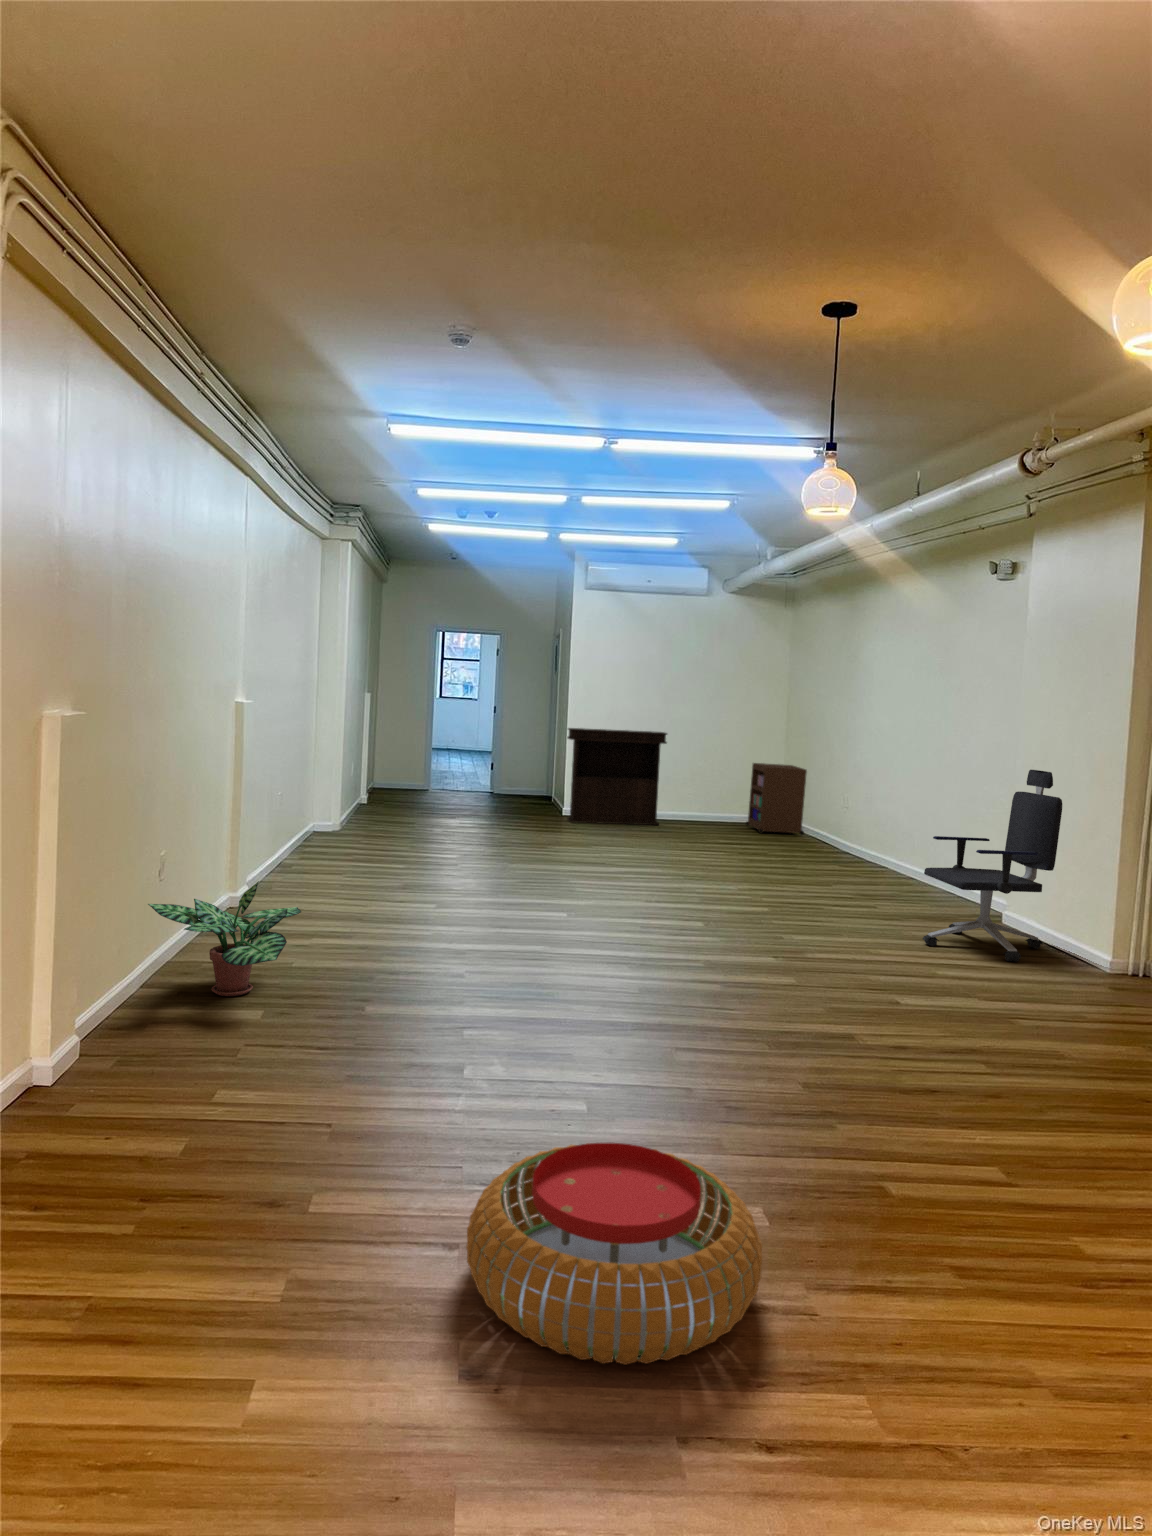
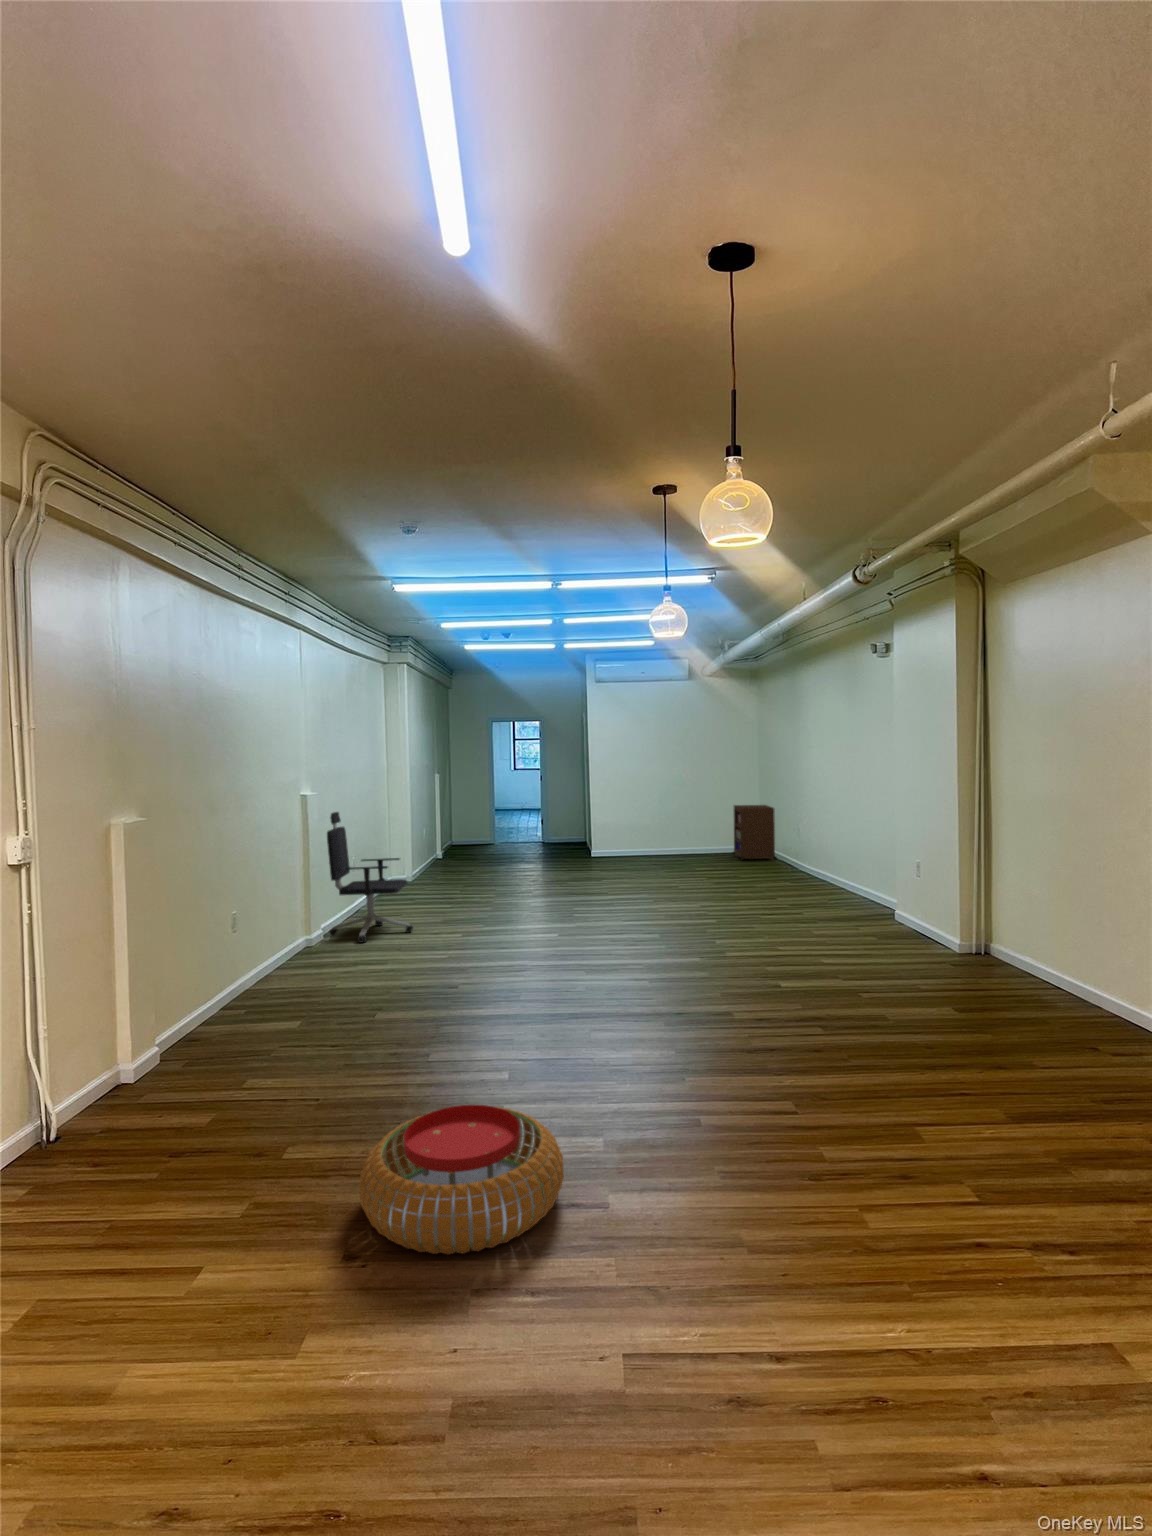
console table: present [567,728,667,825] -> none [586,786,663,862]
office chair: present [923,770,1062,961] -> present [327,812,413,943]
potted plant: present [148,881,301,996] -> none [223,929,335,1013]

